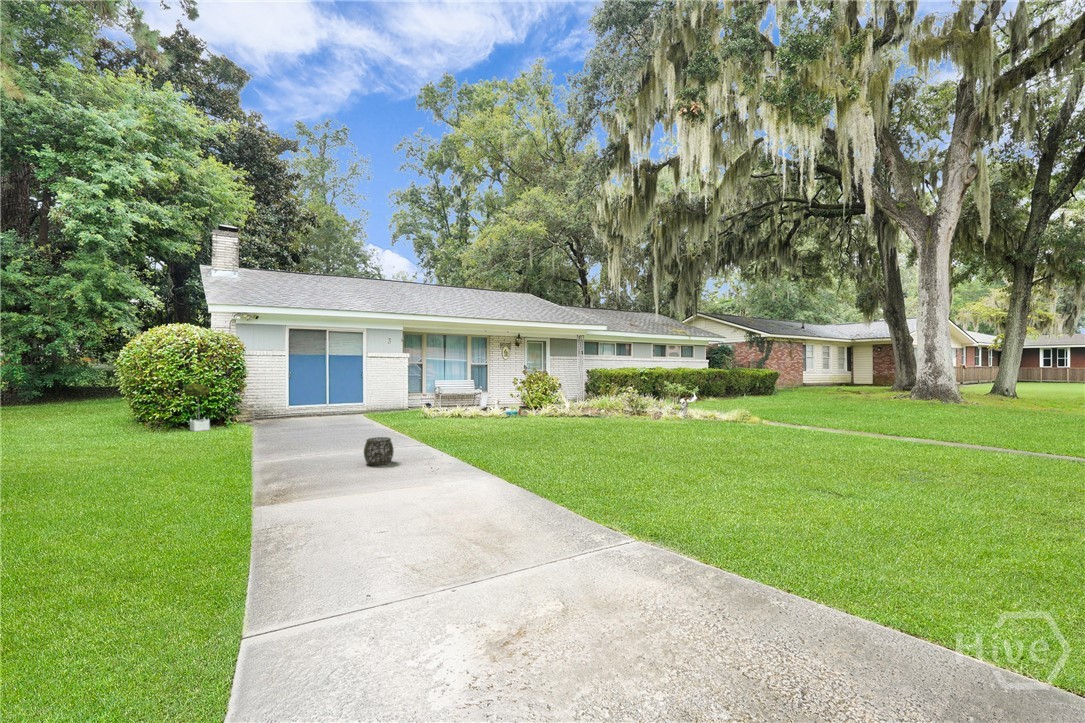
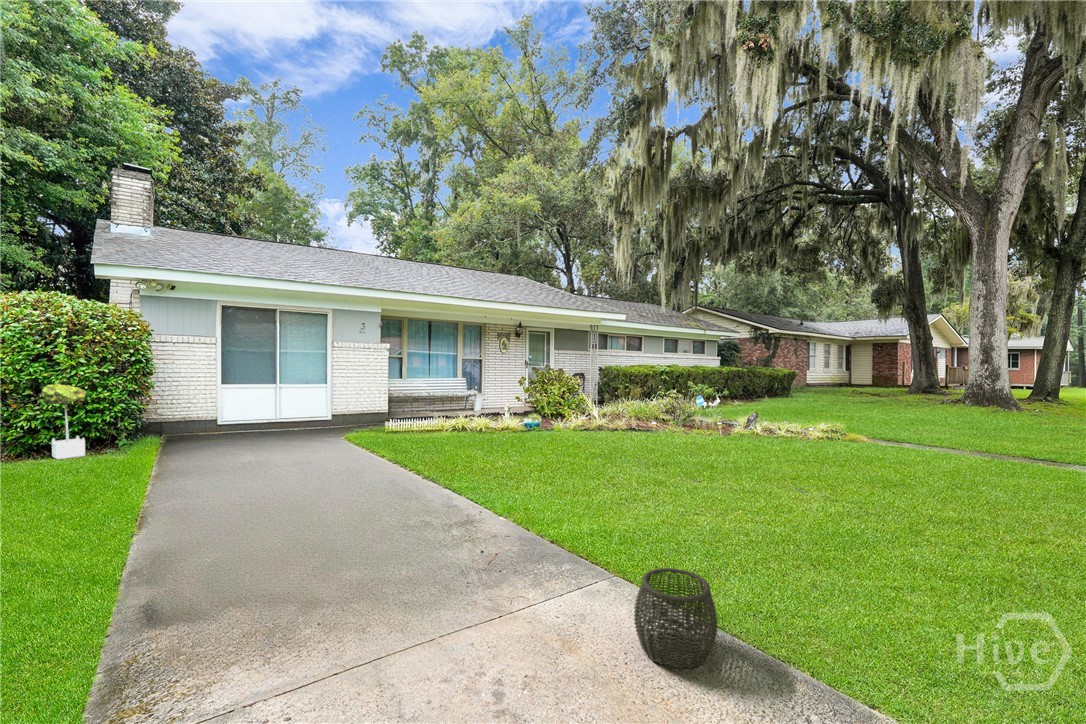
woven basket: present [364,437,394,465] -> present [634,568,718,669]

